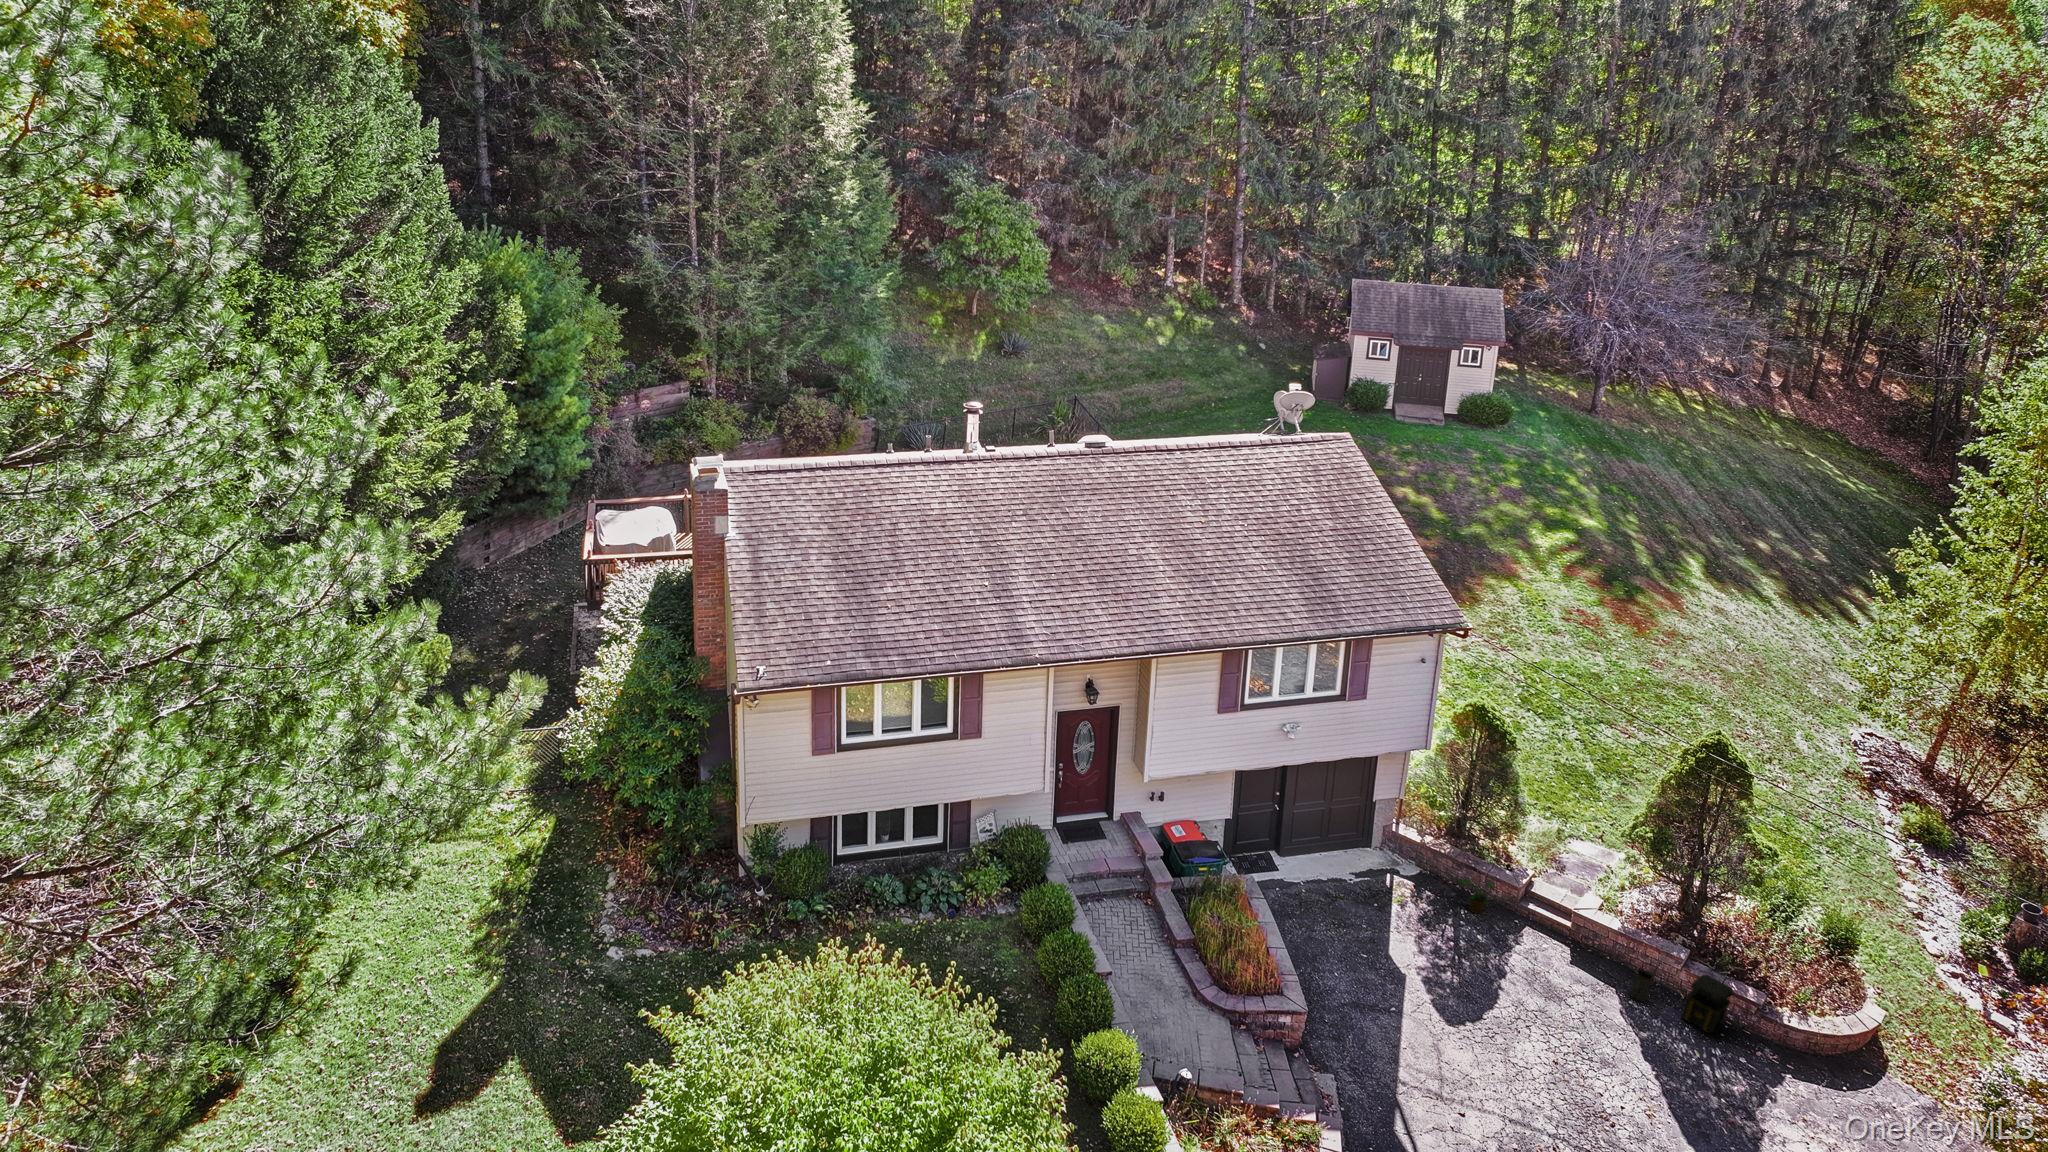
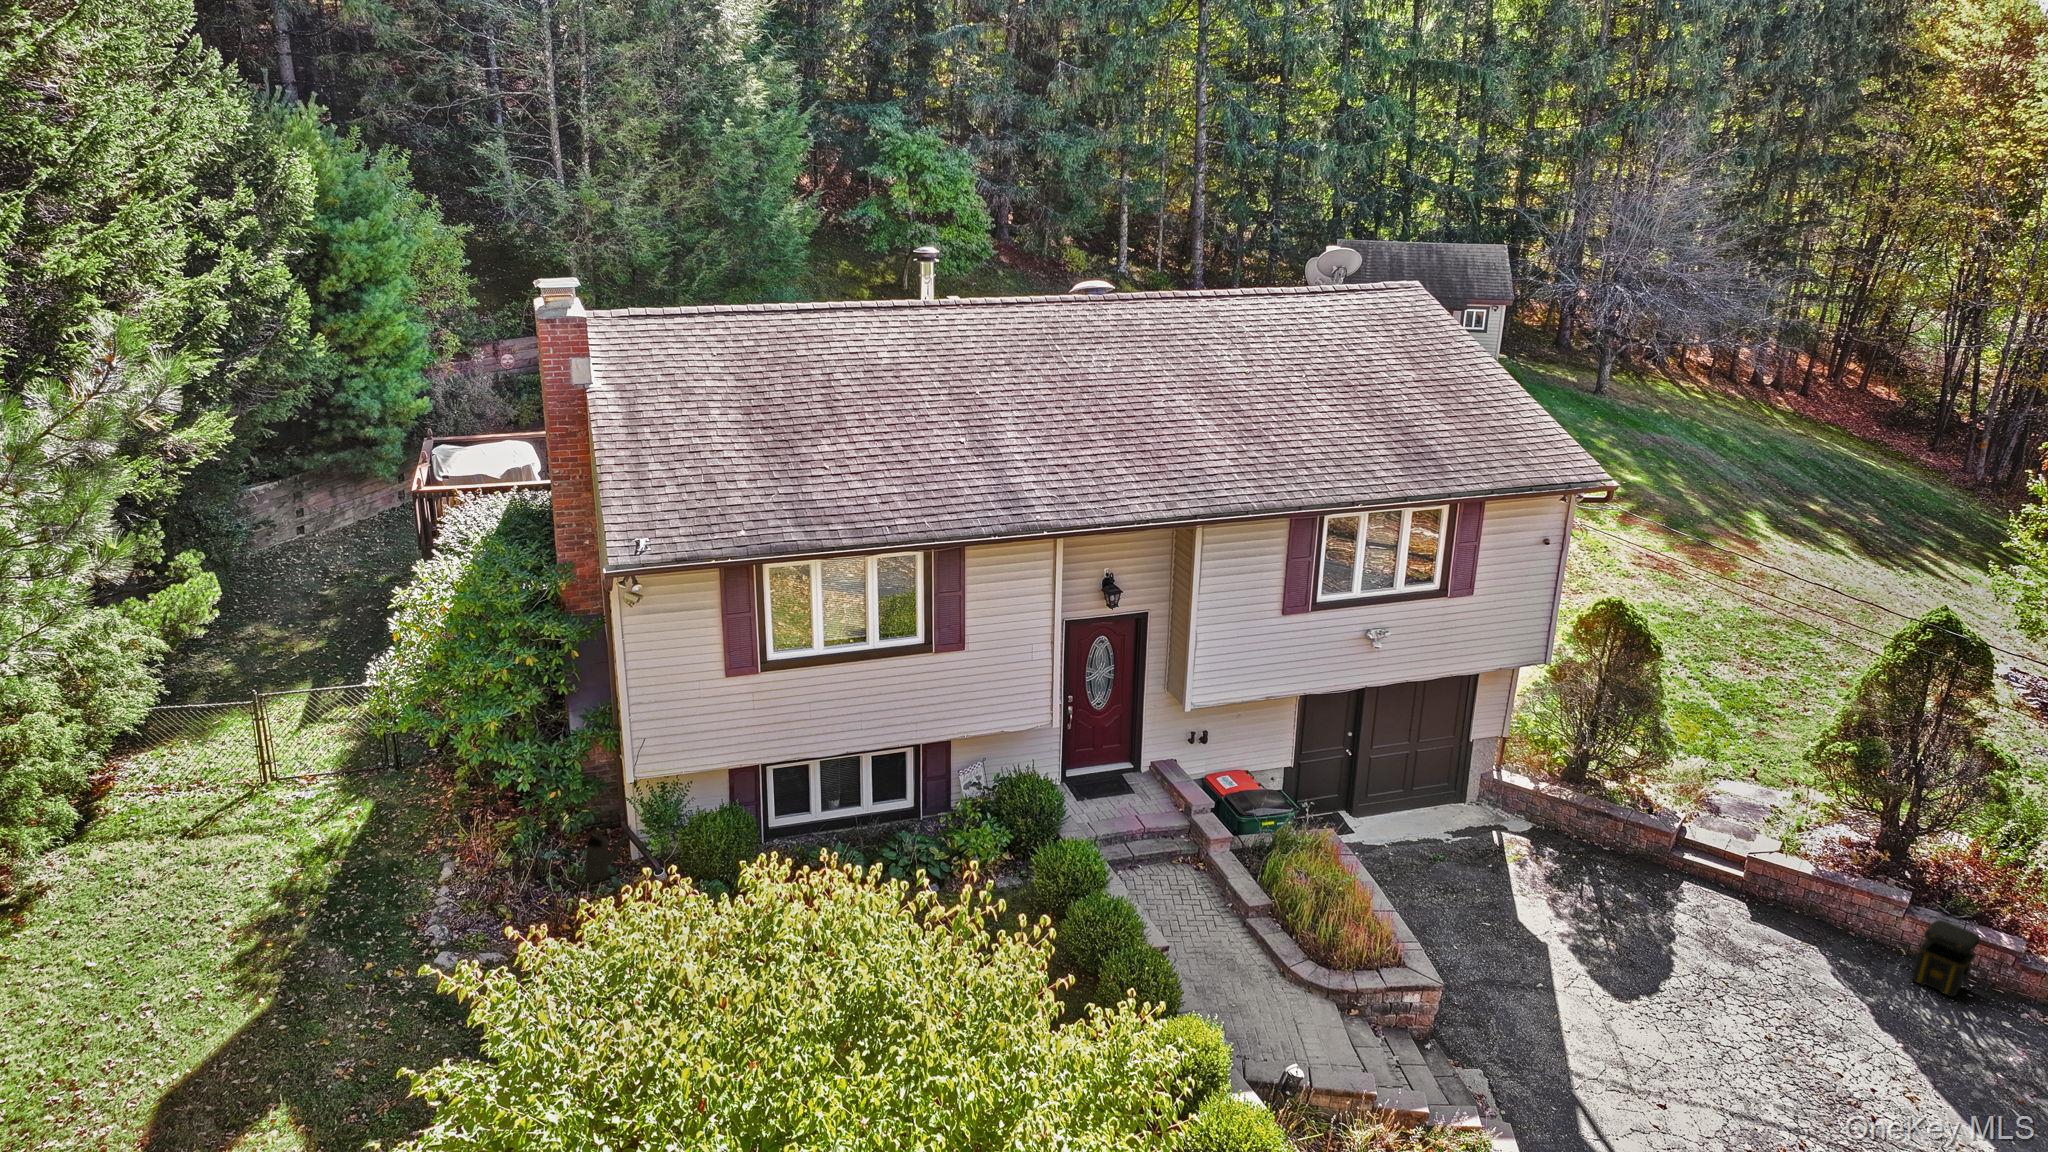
potted plant: present [1456,878,1494,914] -> none [1591,824,1641,870]
watering can: present [1630,962,1660,1002] -> present [579,826,631,882]

